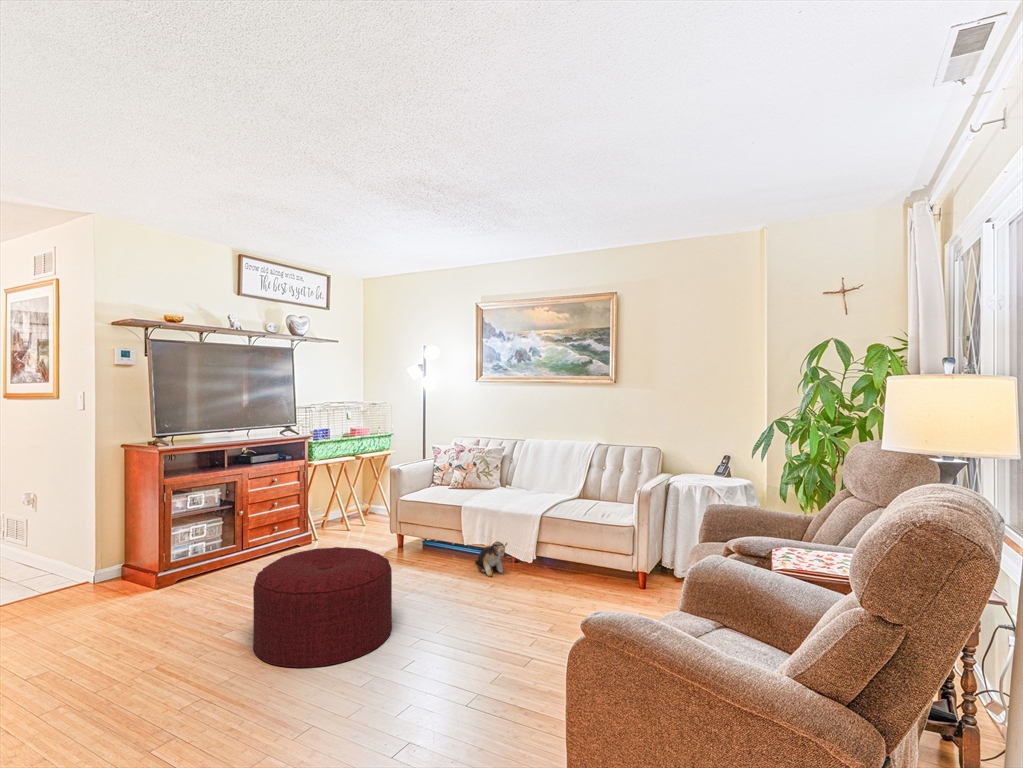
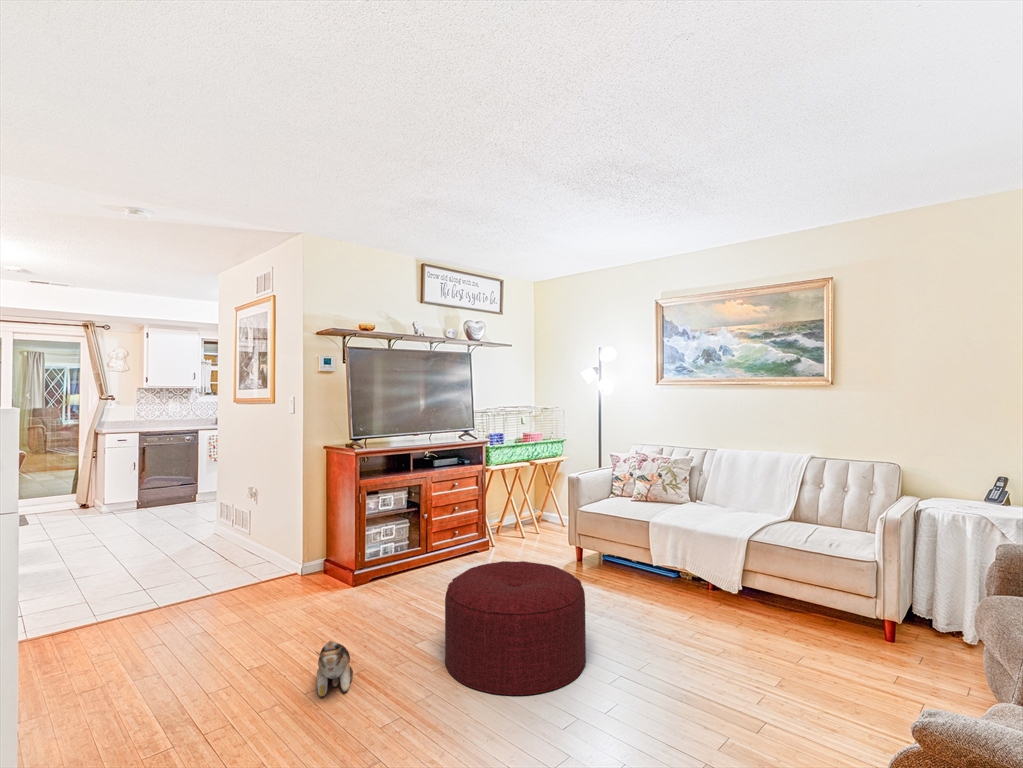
plush toy: present [475,541,507,576] -> present [316,641,353,697]

